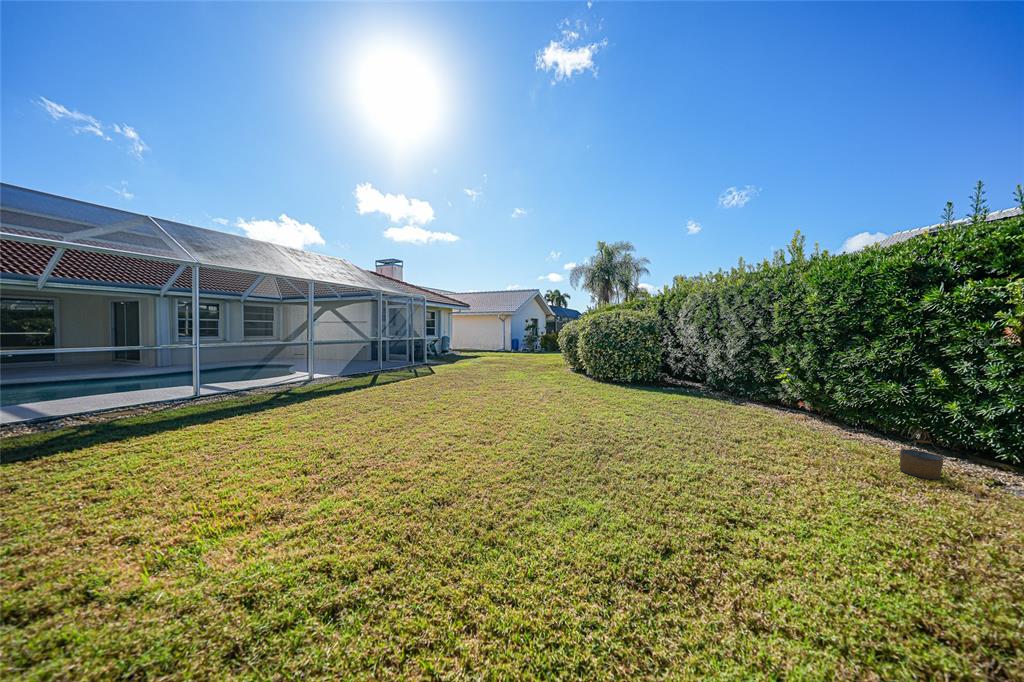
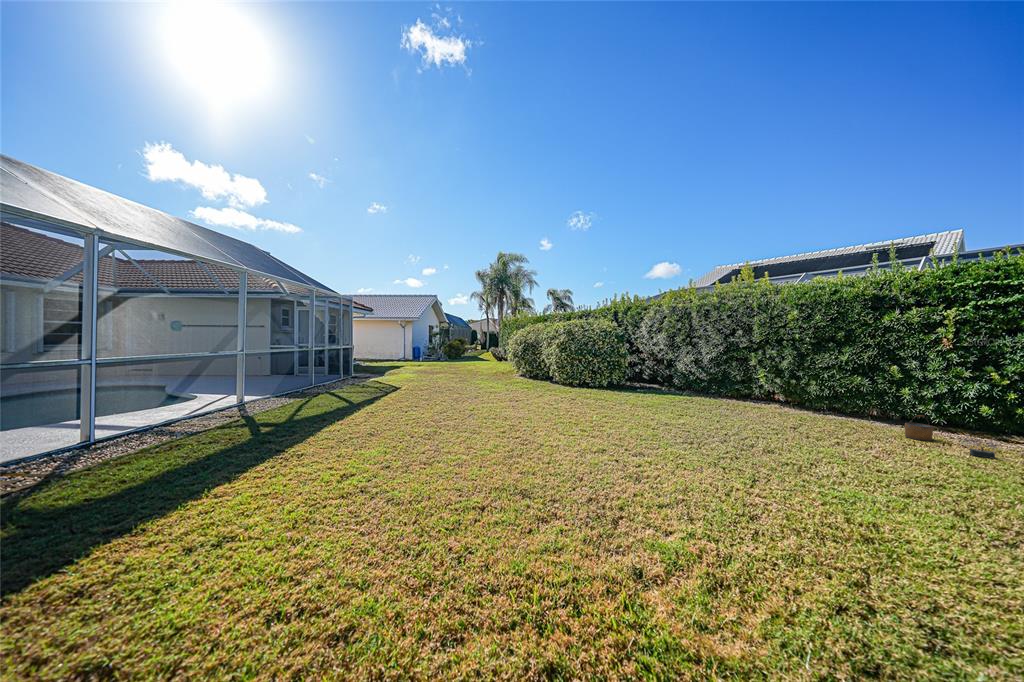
decorative plant: none [940,474,1000,517] -> present [963,435,1000,459]

